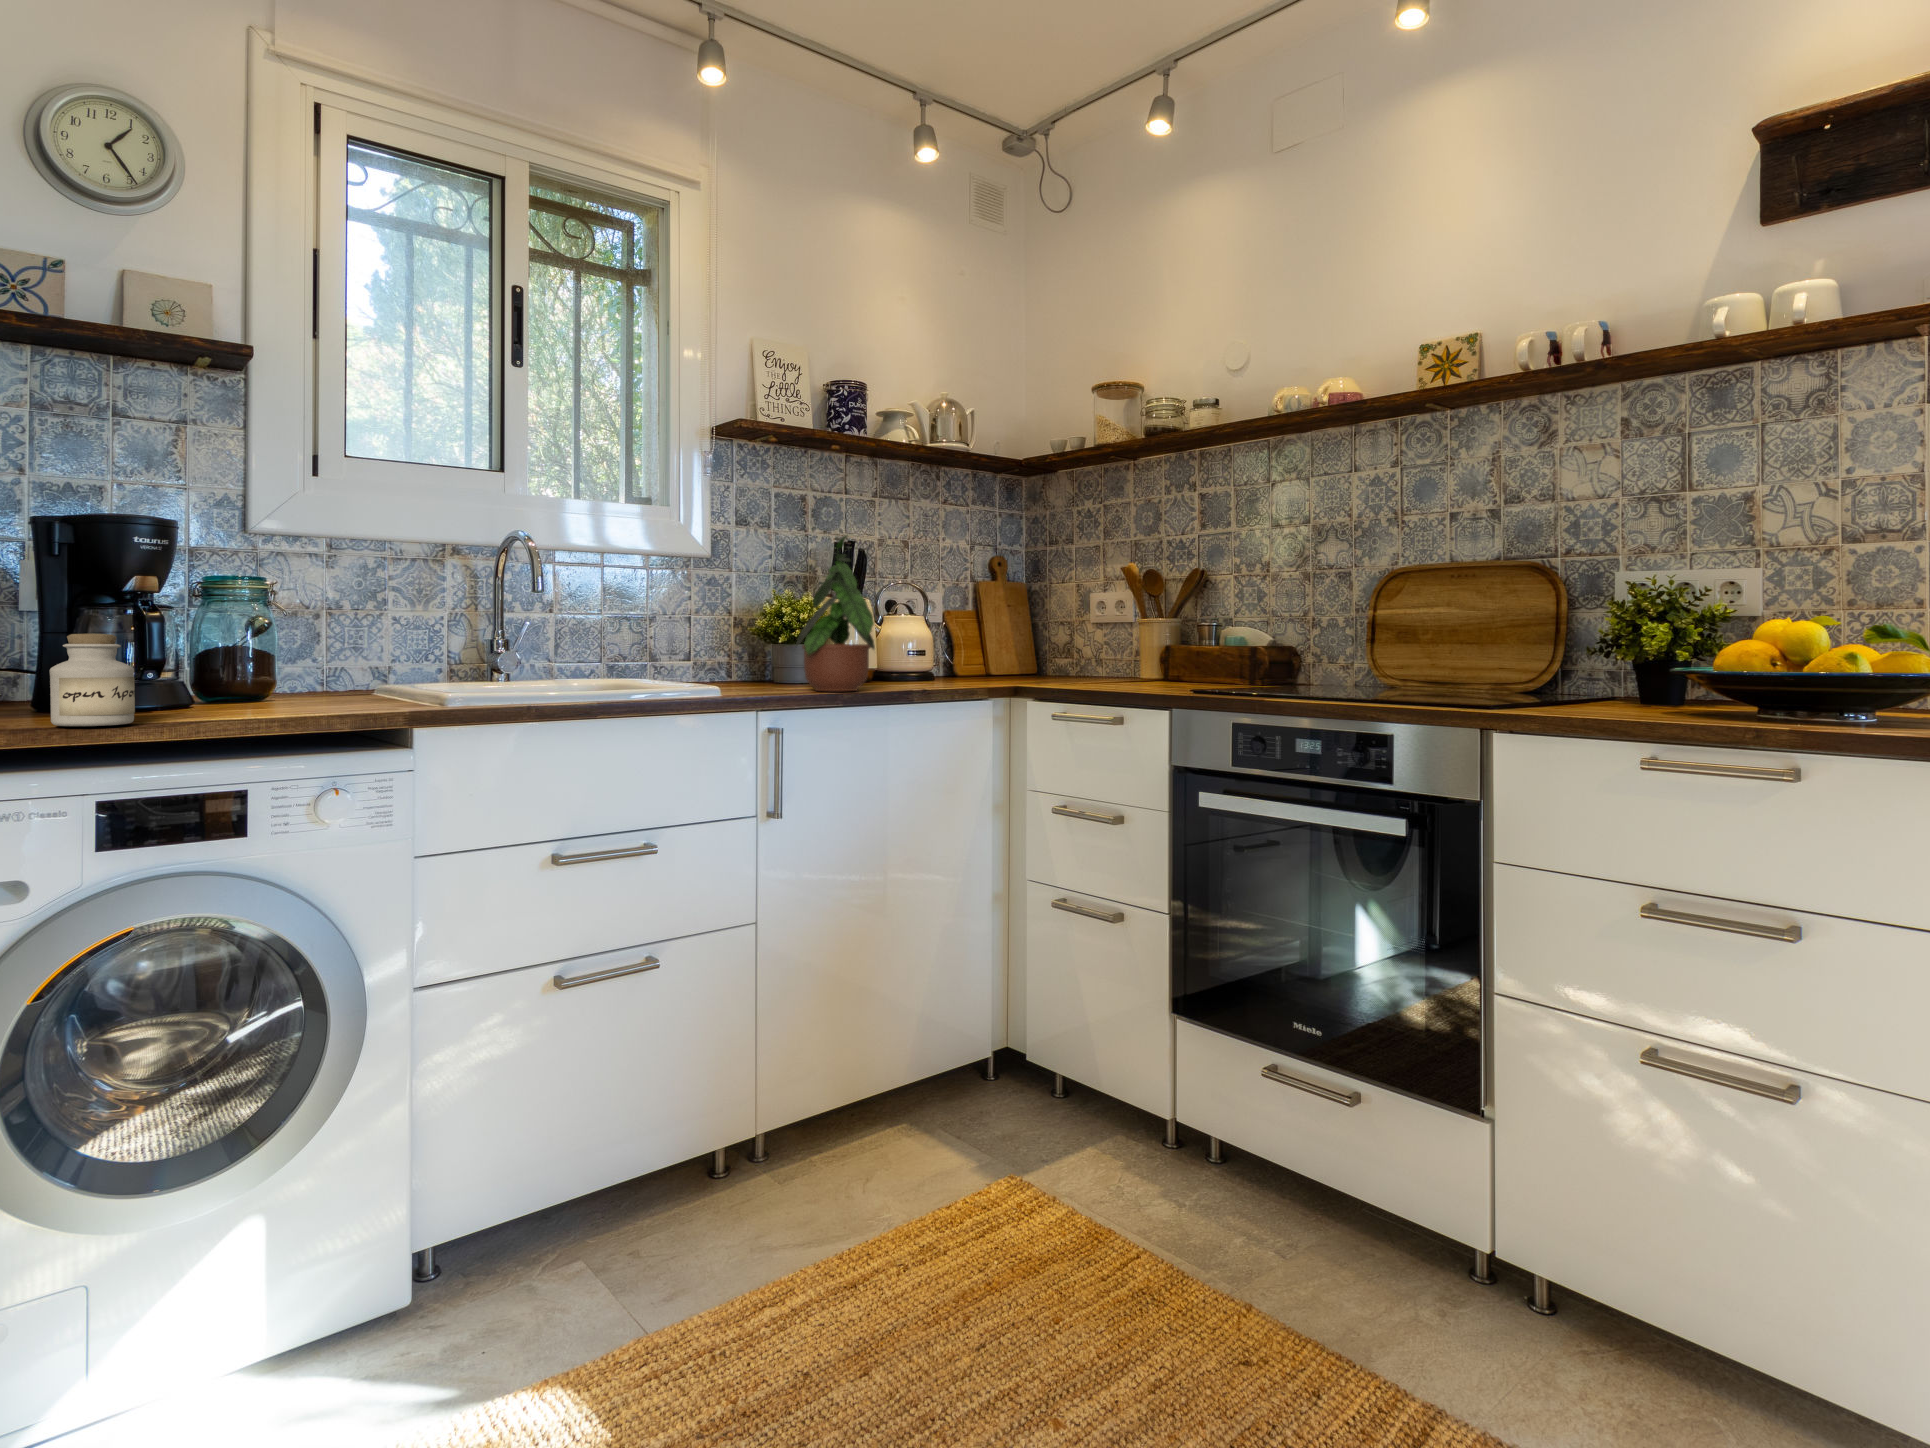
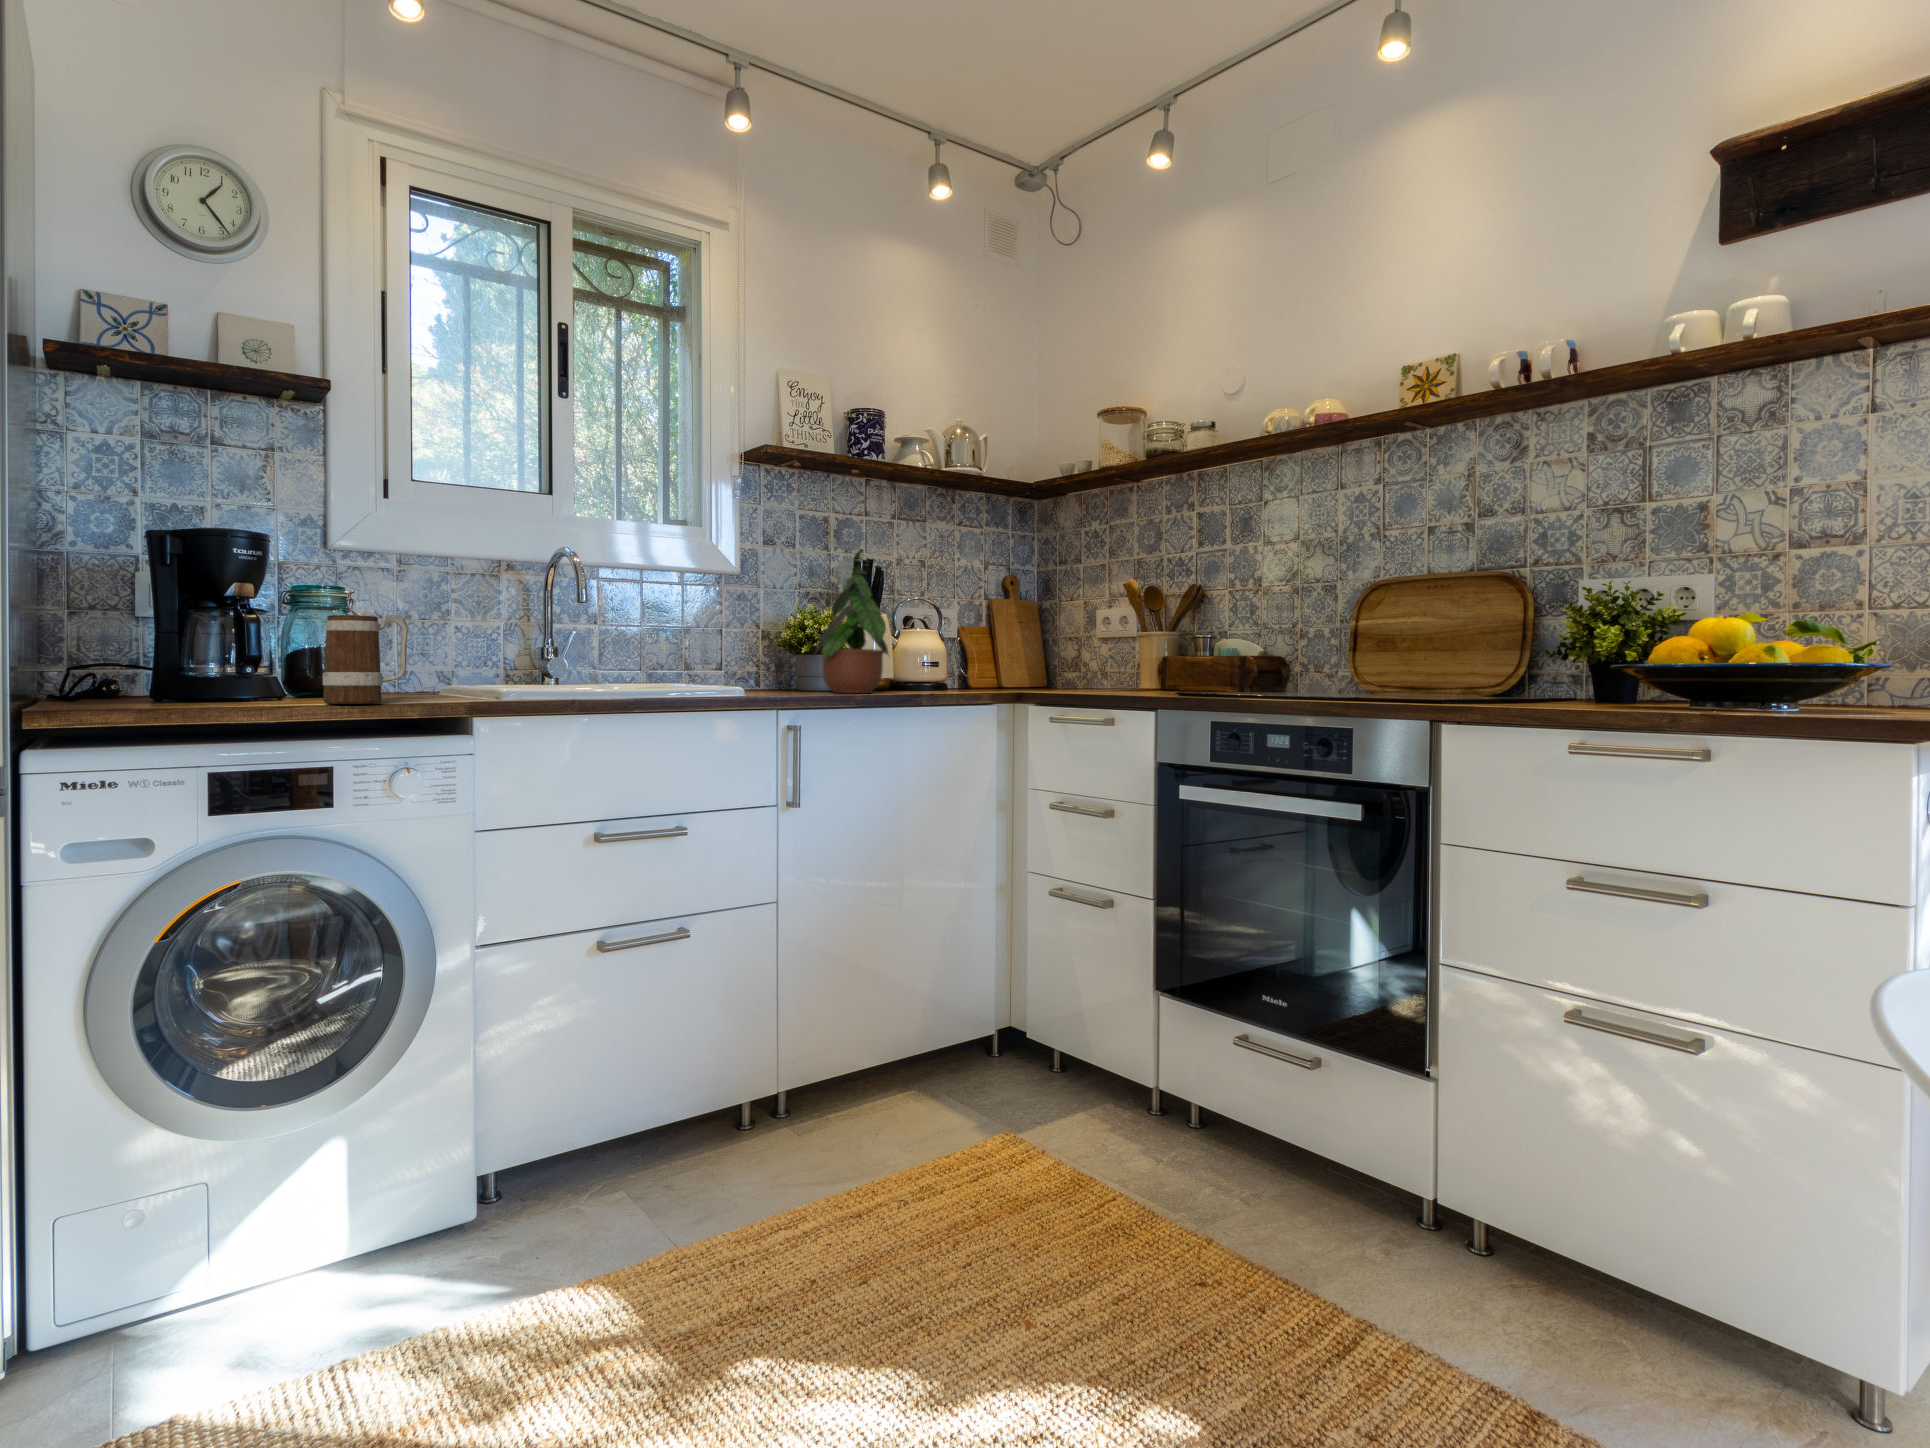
mug: none [261,615,357,717] -> present [323,615,408,704]
jar: present [50,633,135,726] -> none [139,627,212,707]

